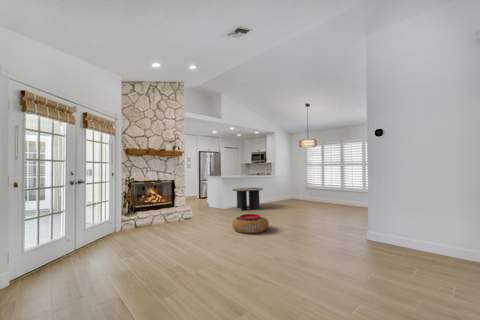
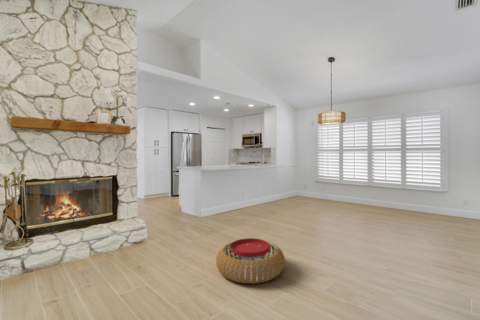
coffee table: present [232,188,263,211] -> none [217,183,262,220]

